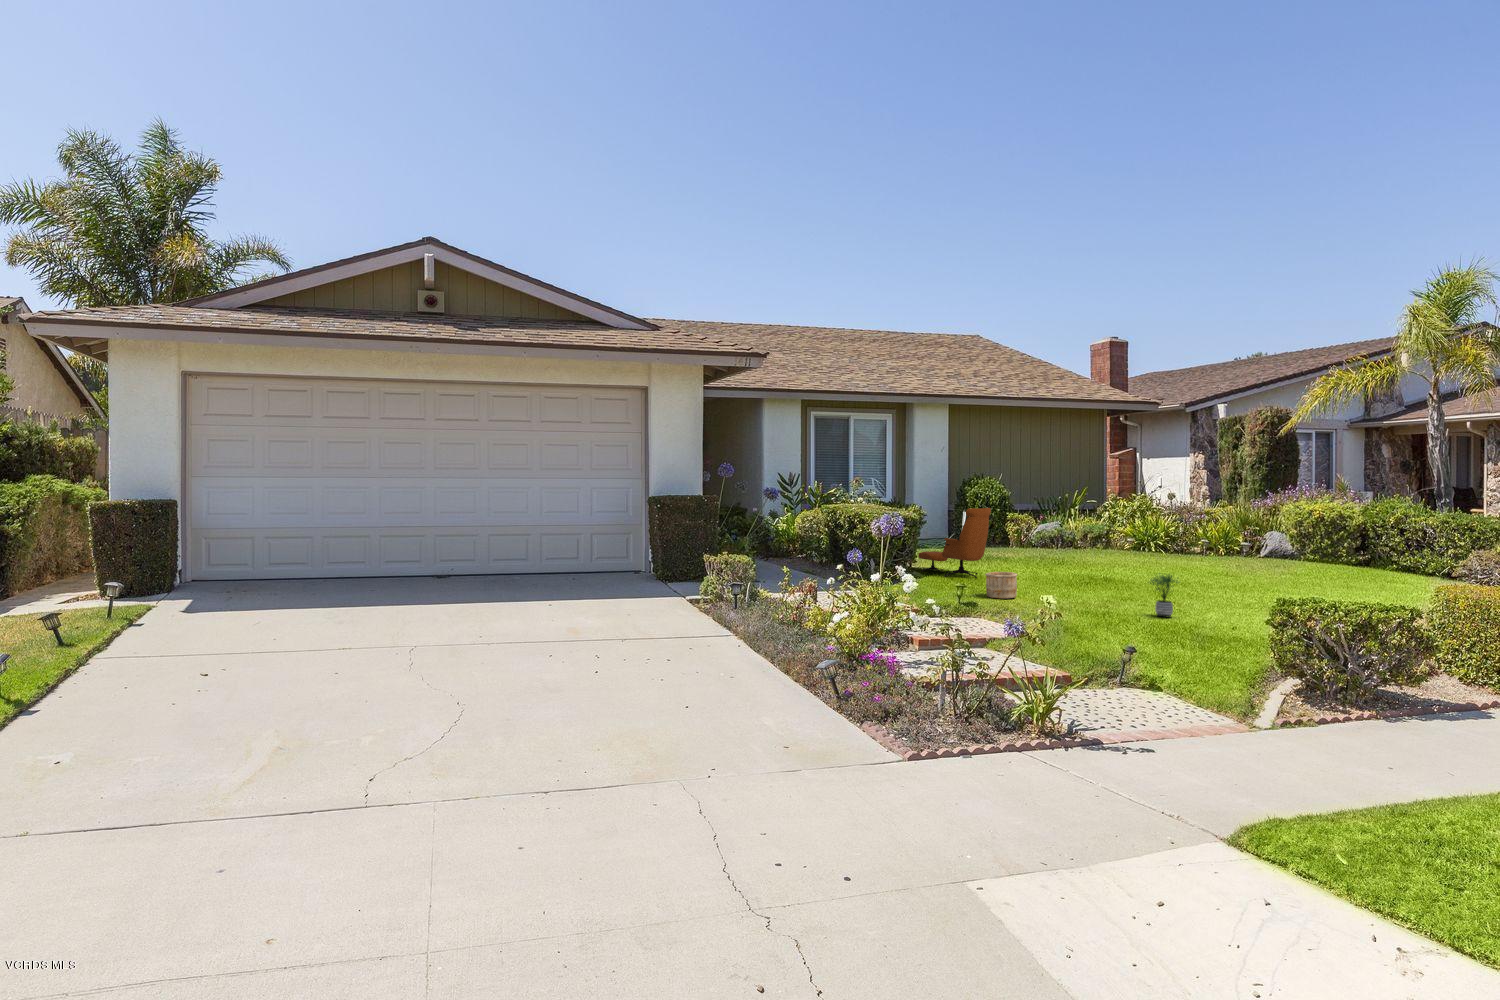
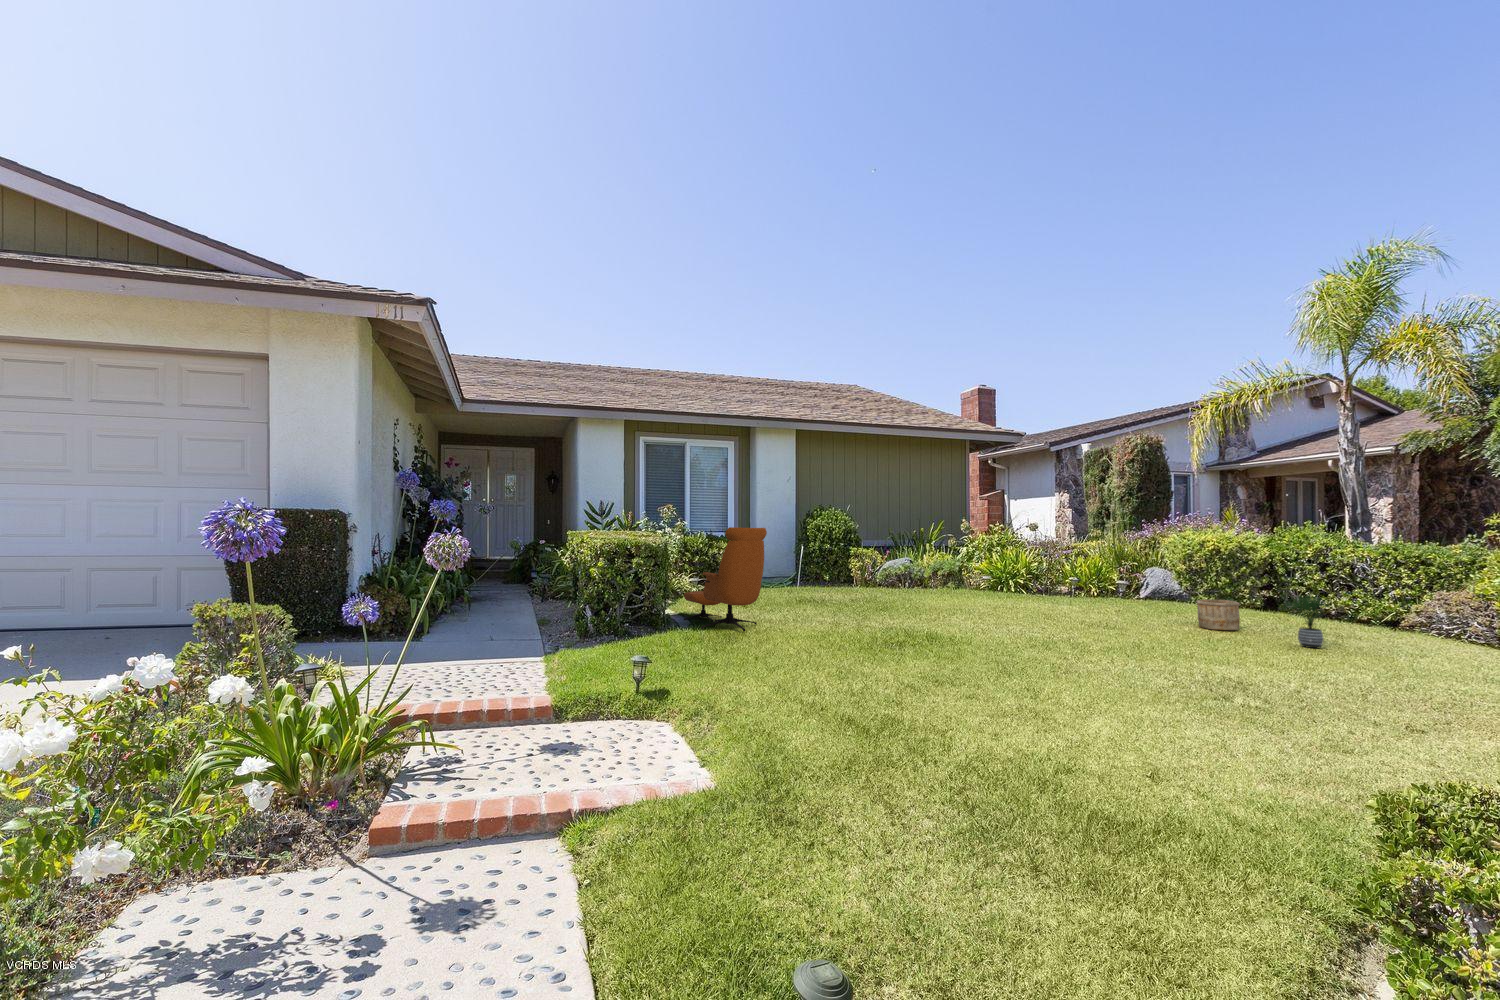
wooden bucket: present [985,572,1017,598] -> present [1196,599,1240,630]
potted plant: present [1150,573,1177,618] -> present [1287,595,1327,648]

